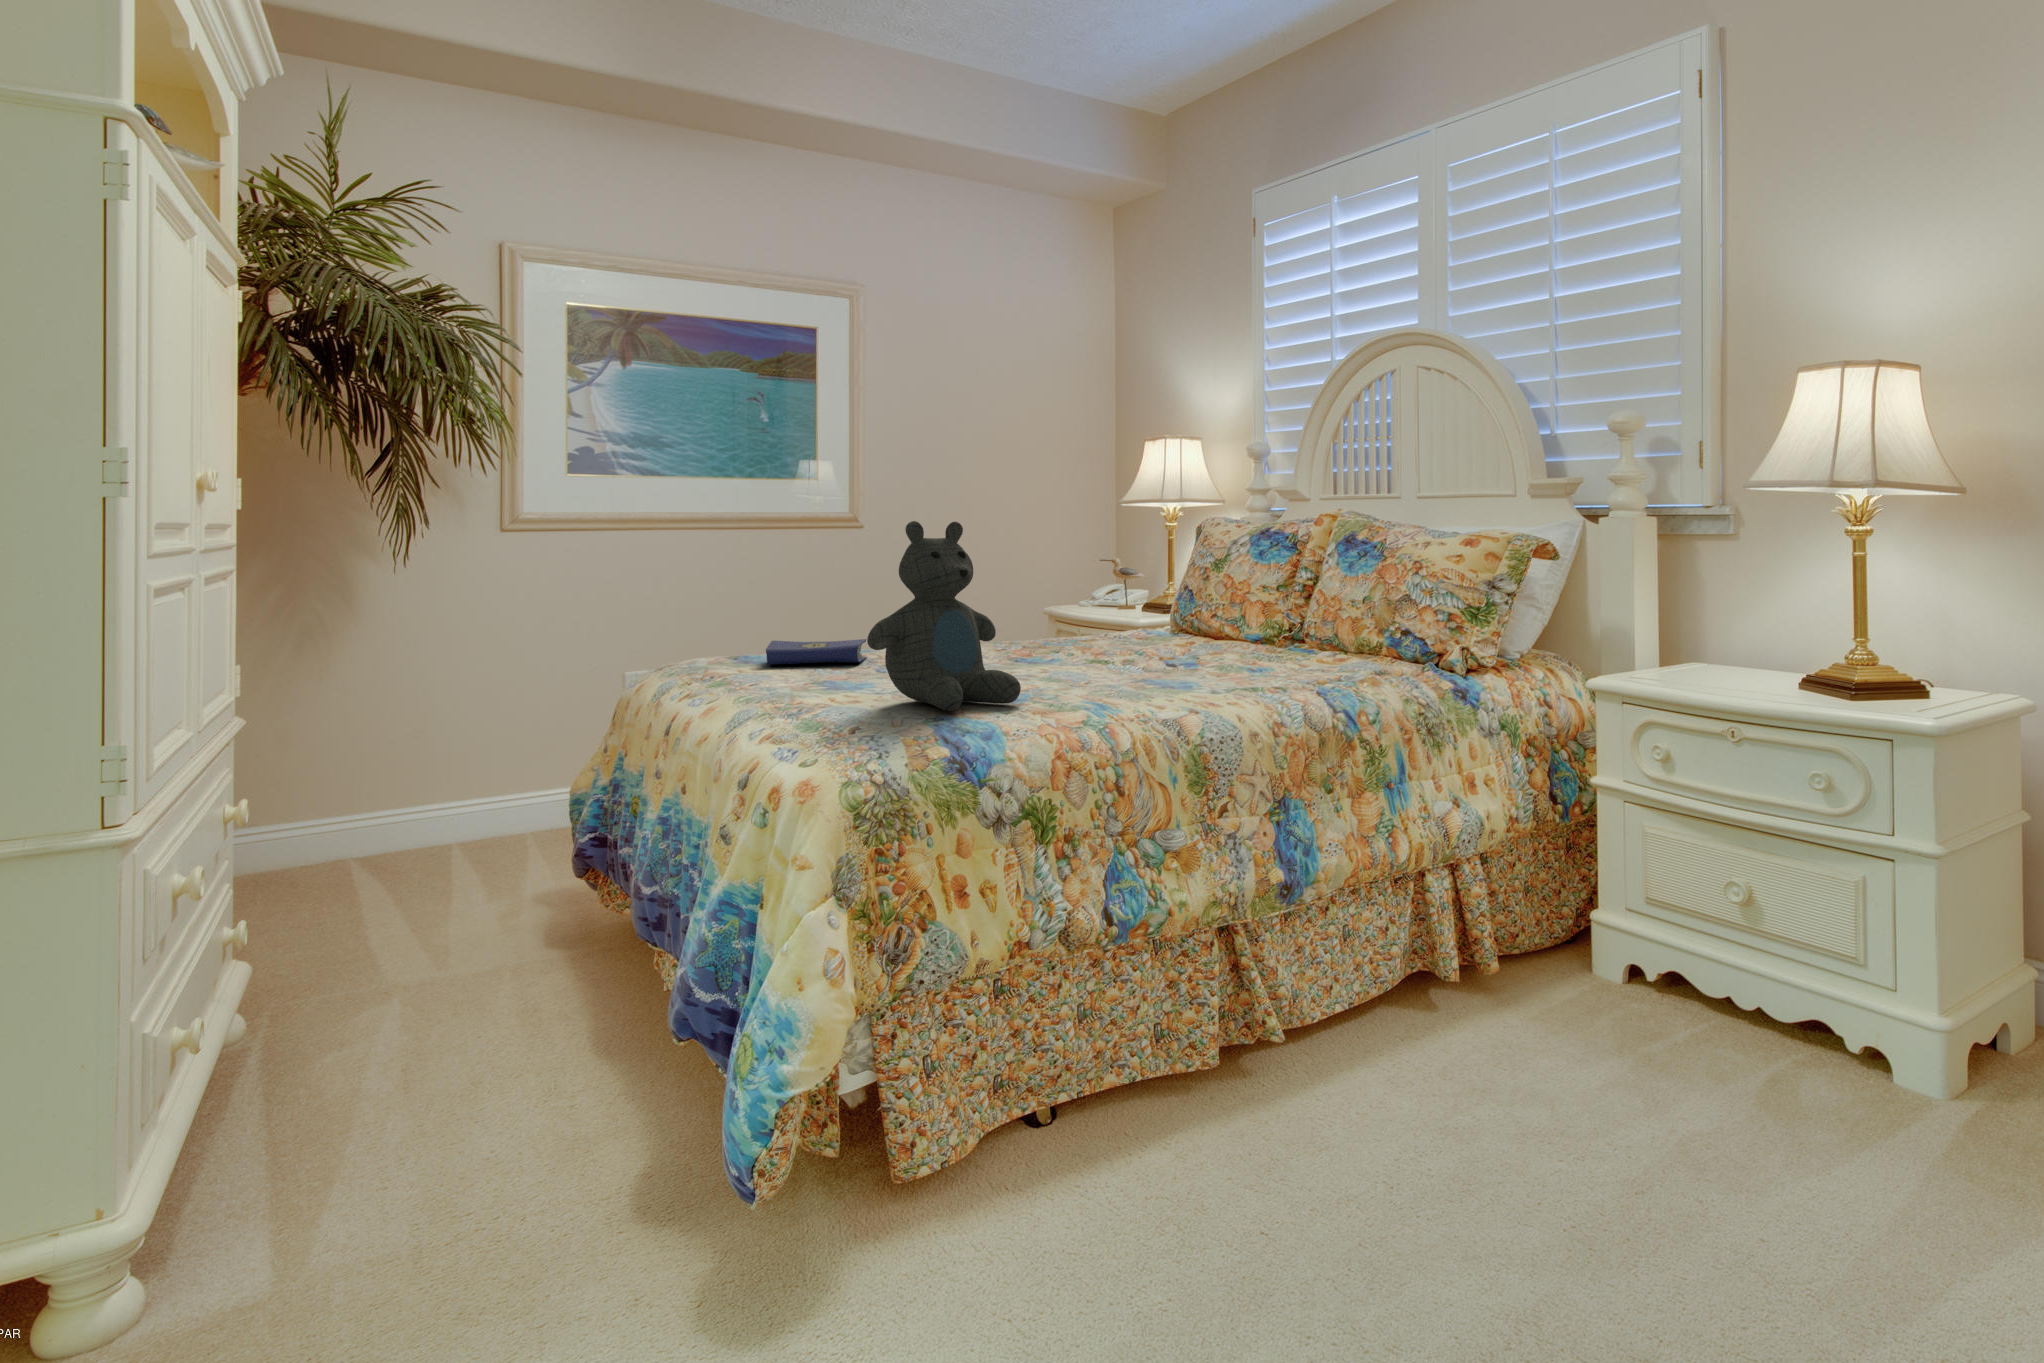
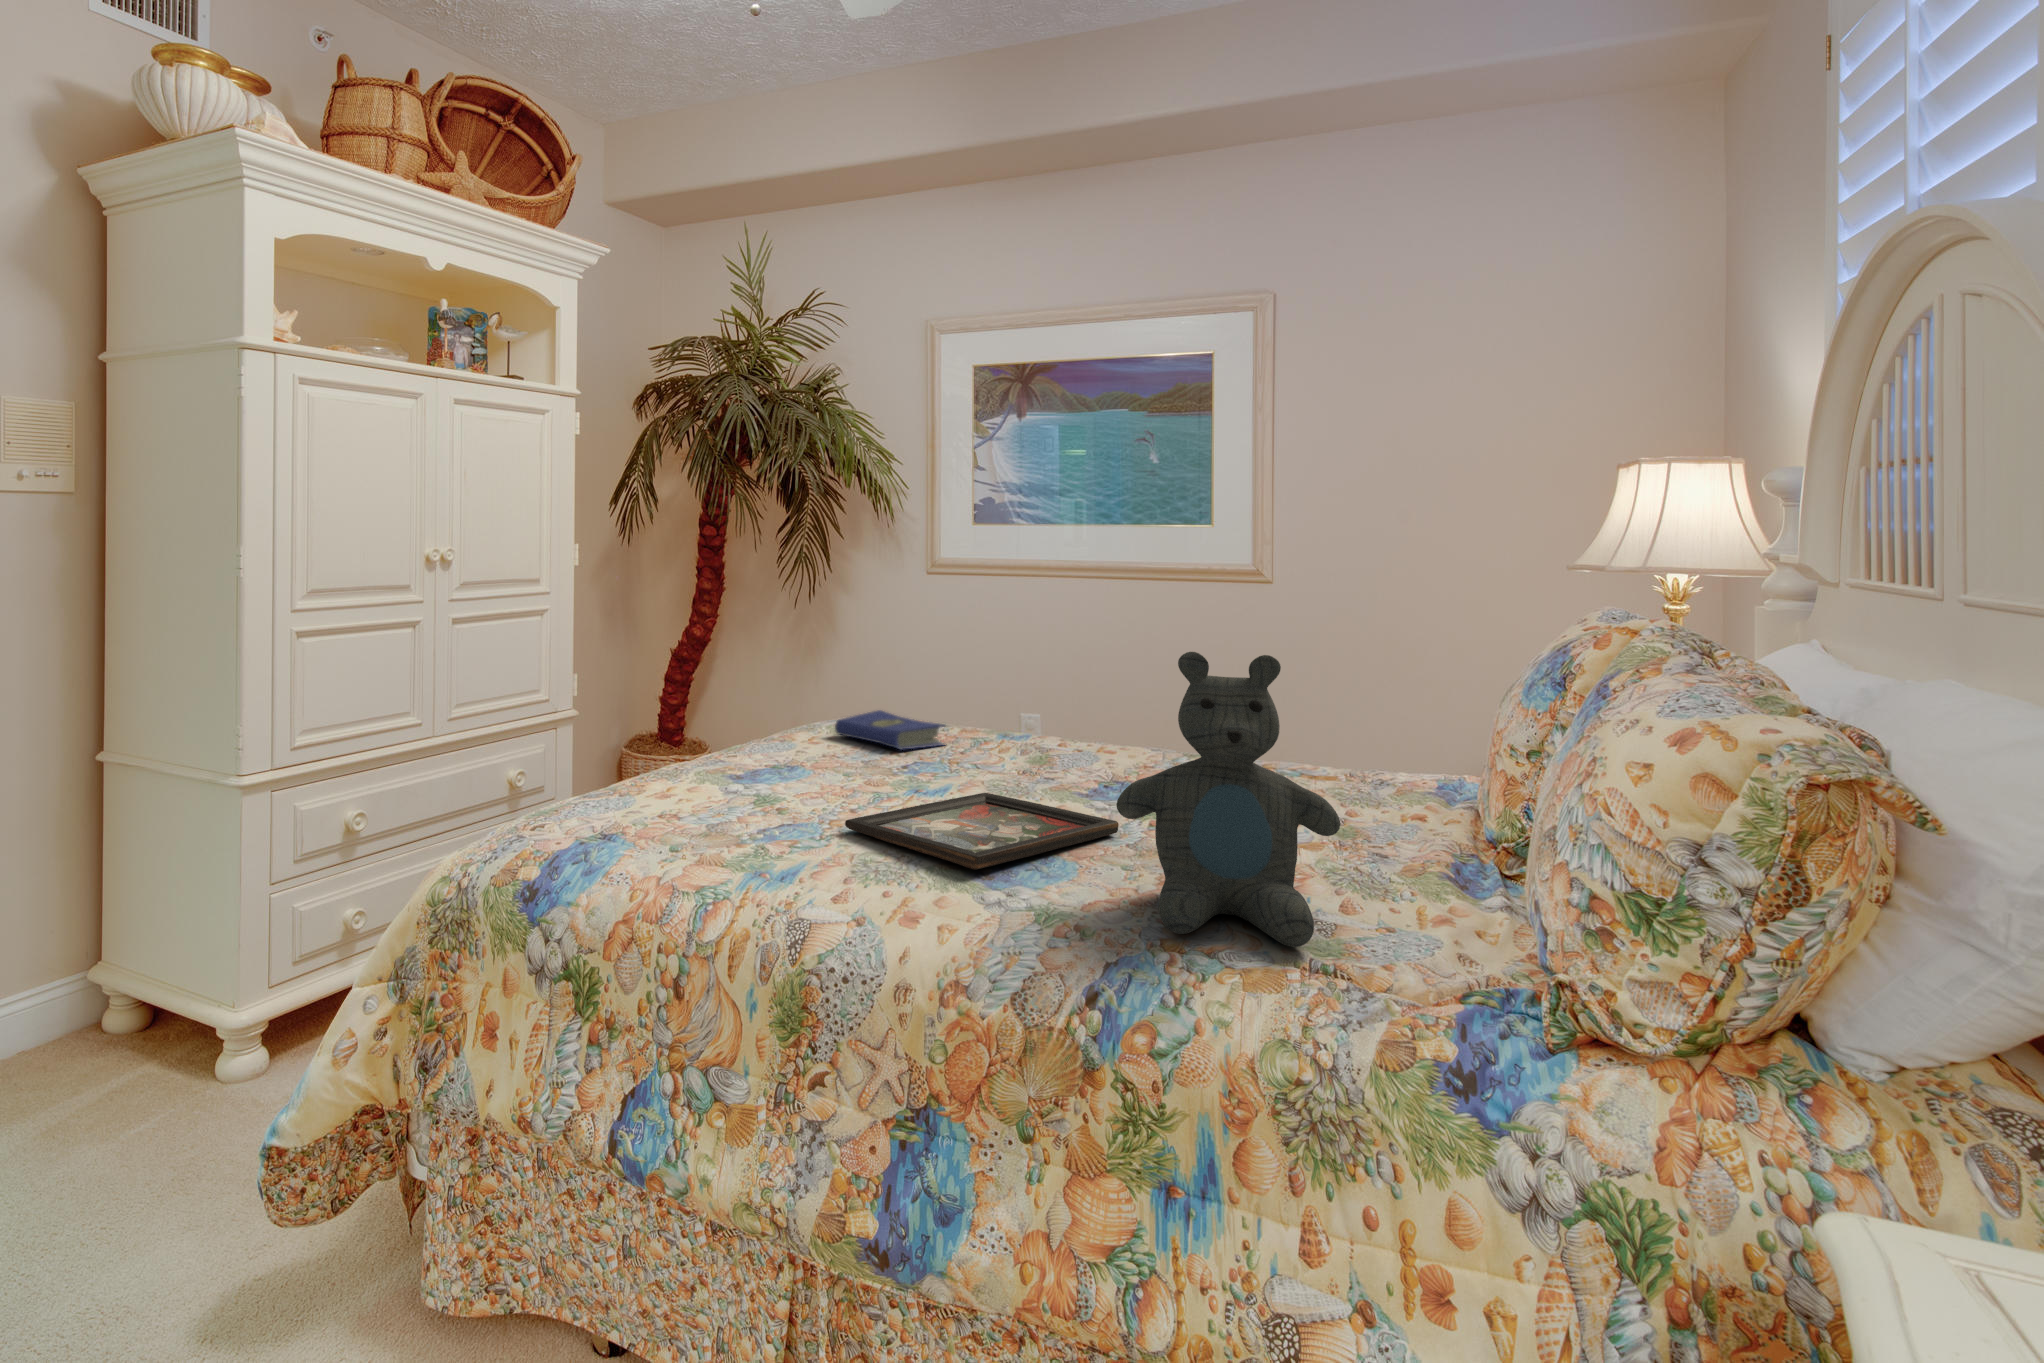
teddy bear: present [867,521,1021,711] -> present [1116,652,1340,947]
decorative tray: none [1022,656,1174,687] -> present [845,793,1119,870]

